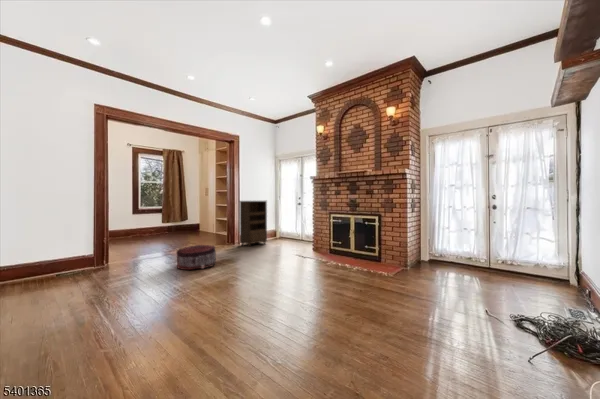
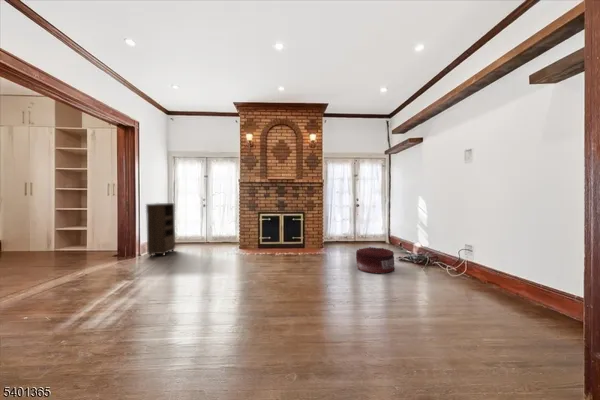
pouf: present [177,245,216,270] -> present [356,247,394,273]

